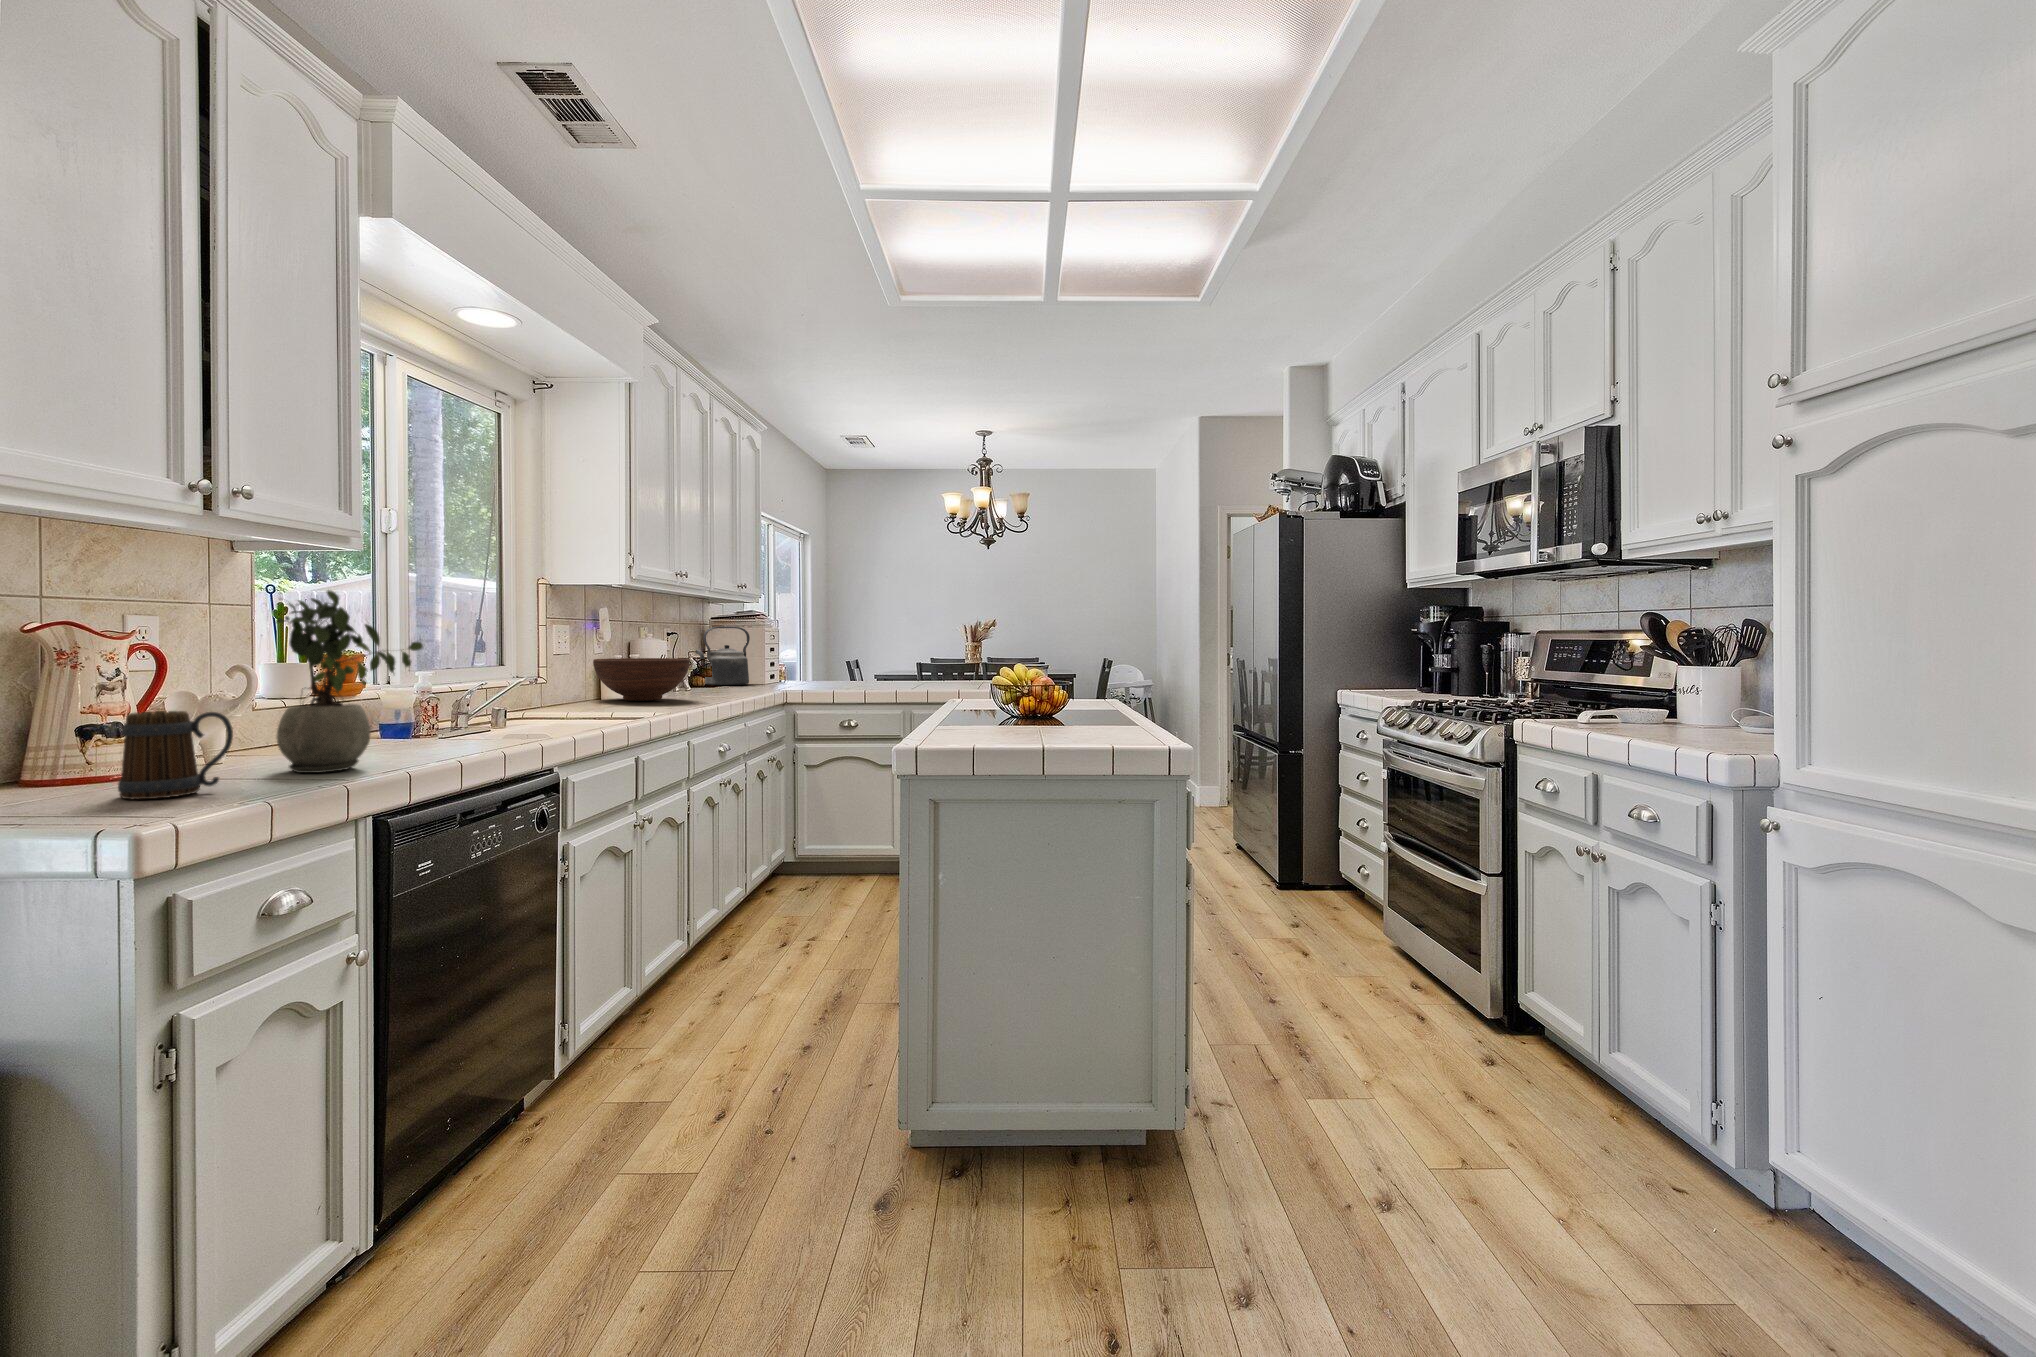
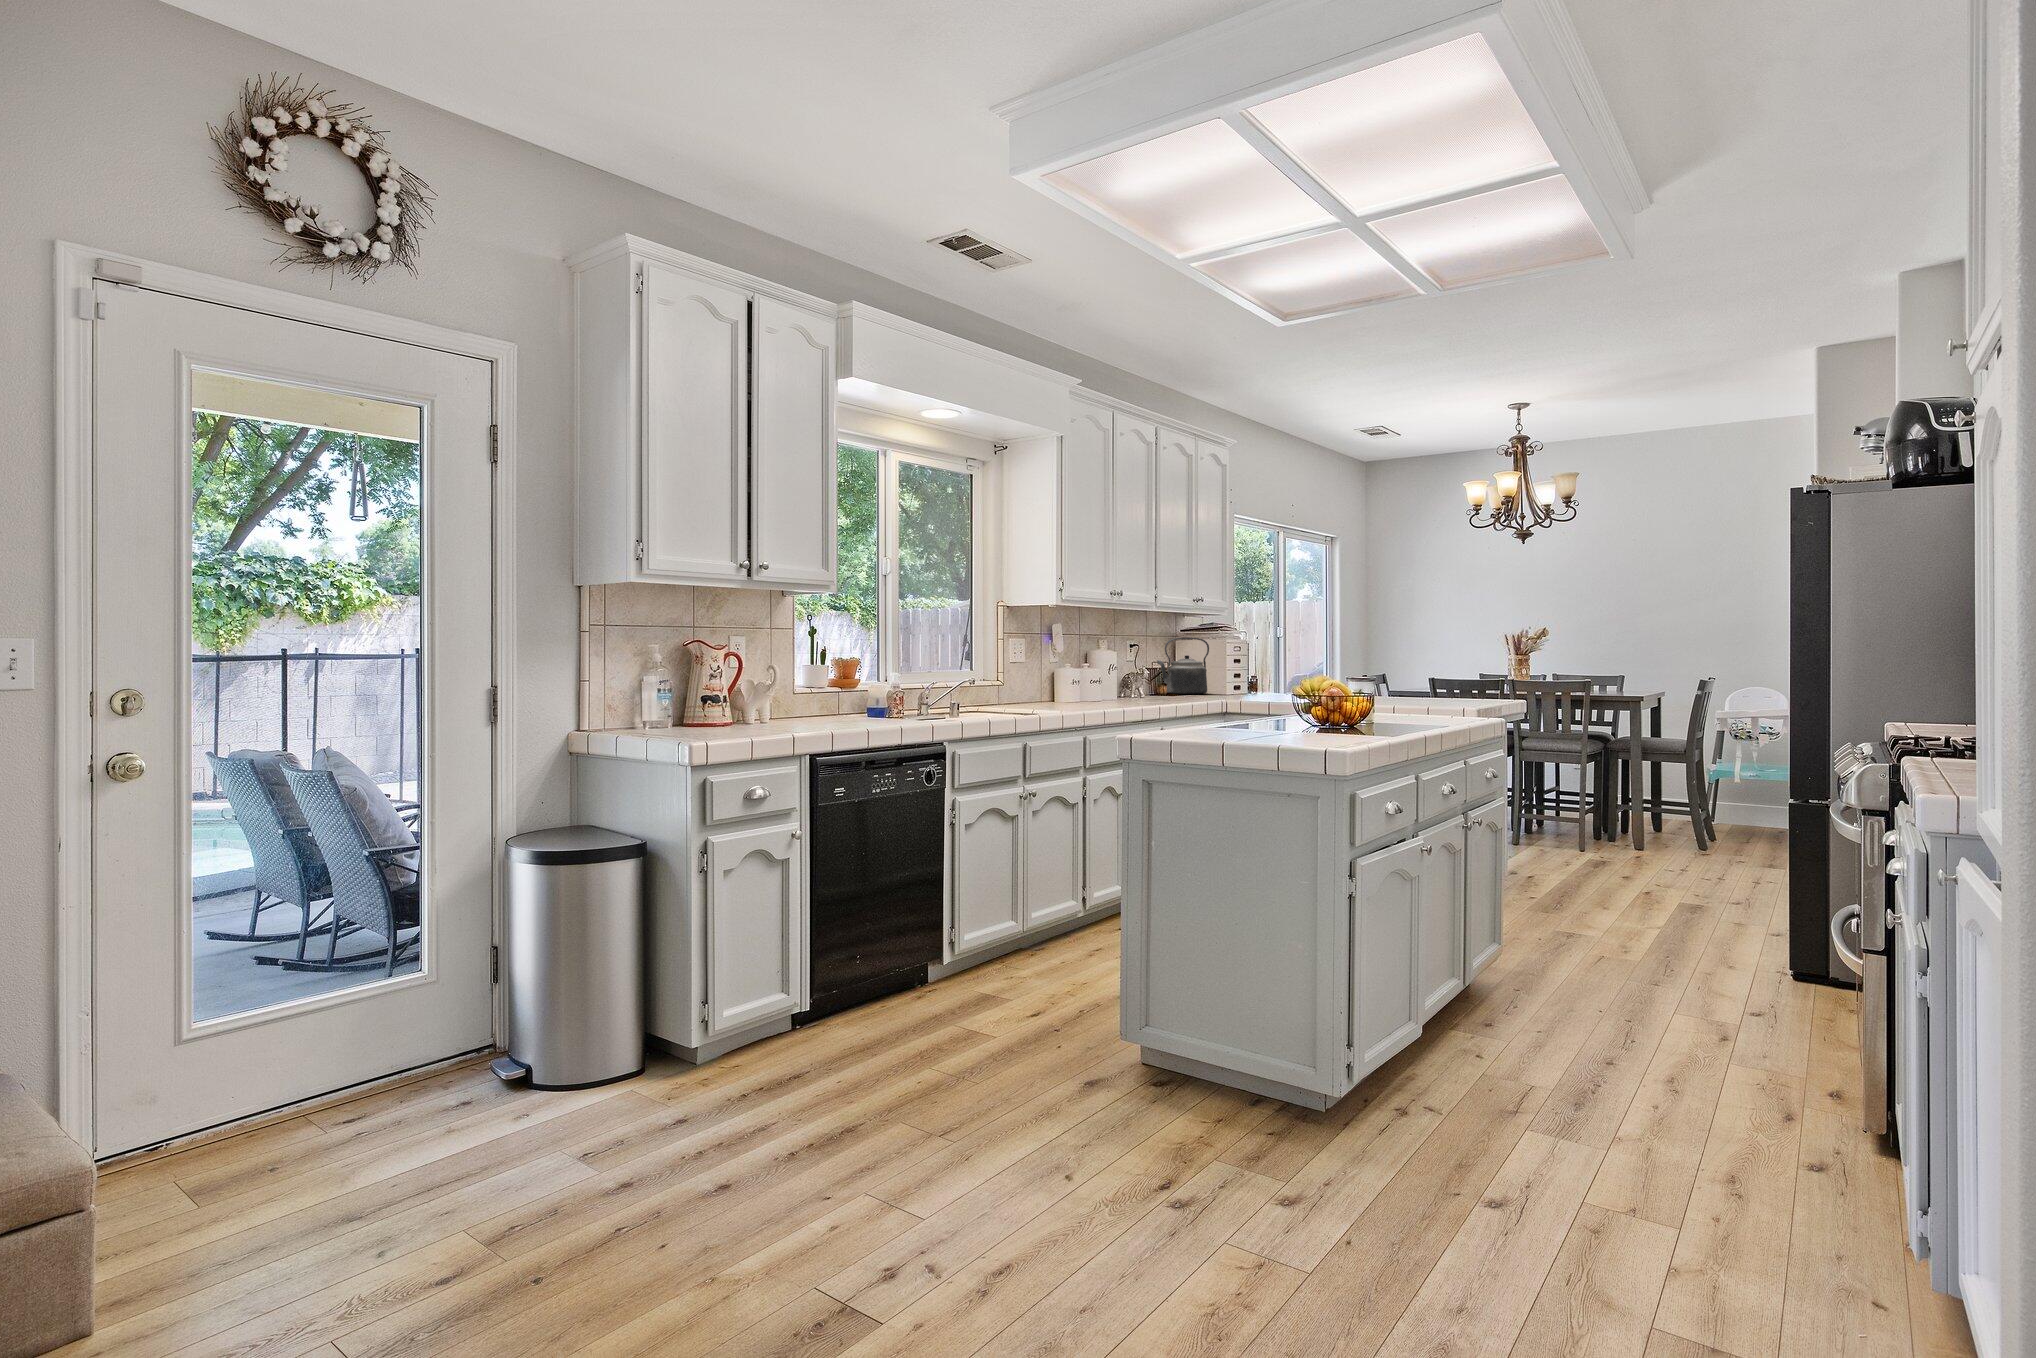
potted plant: present [276,590,423,773] -> none [779,619,853,729]
fruit bowl: present [593,658,690,701] -> none [1039,666,1115,702]
mug: present [118,711,233,799] -> none [705,688,752,733]

